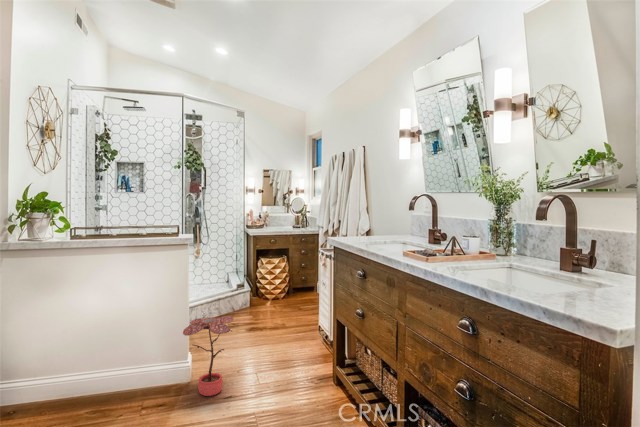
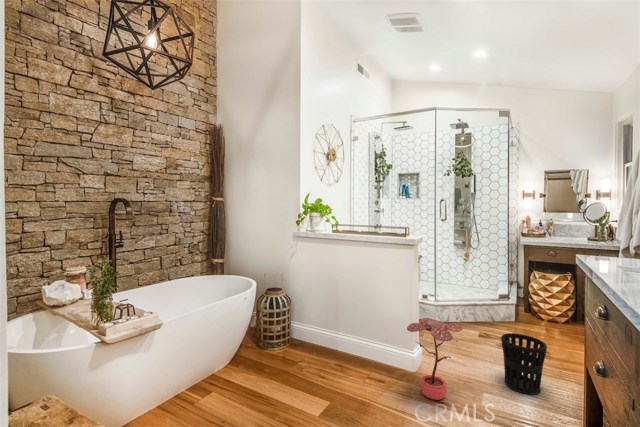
wastebasket: none [258,312,291,360] -> present [501,333,547,395]

